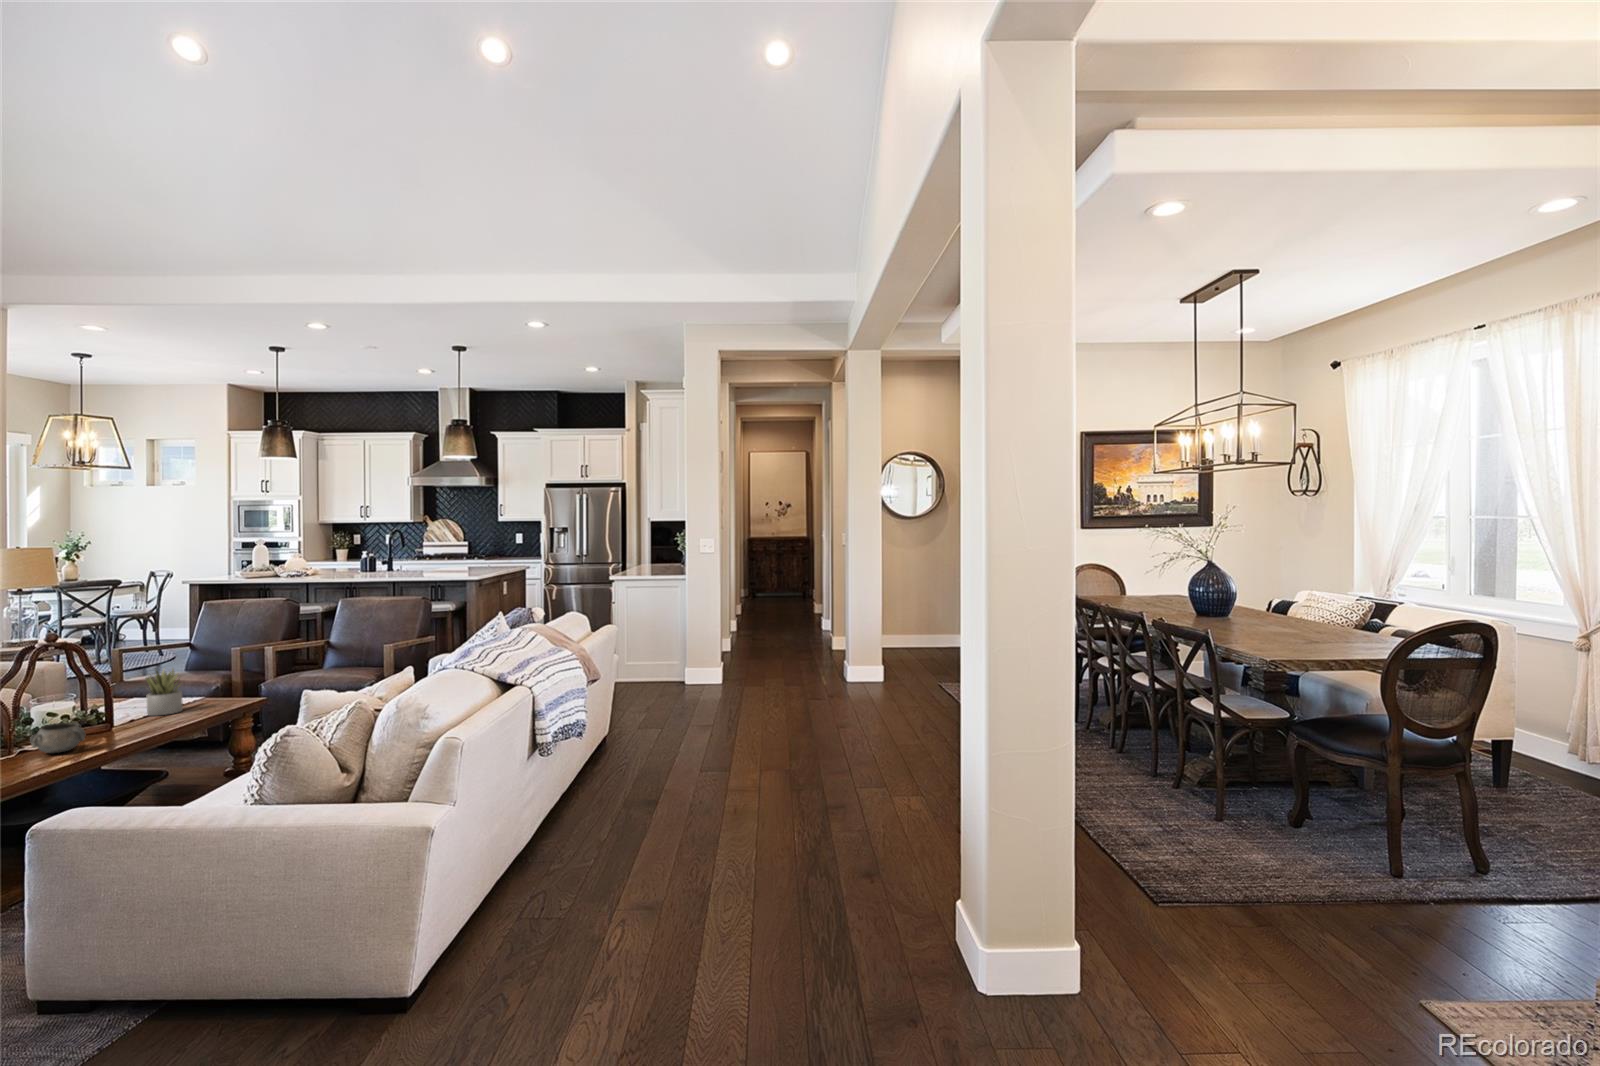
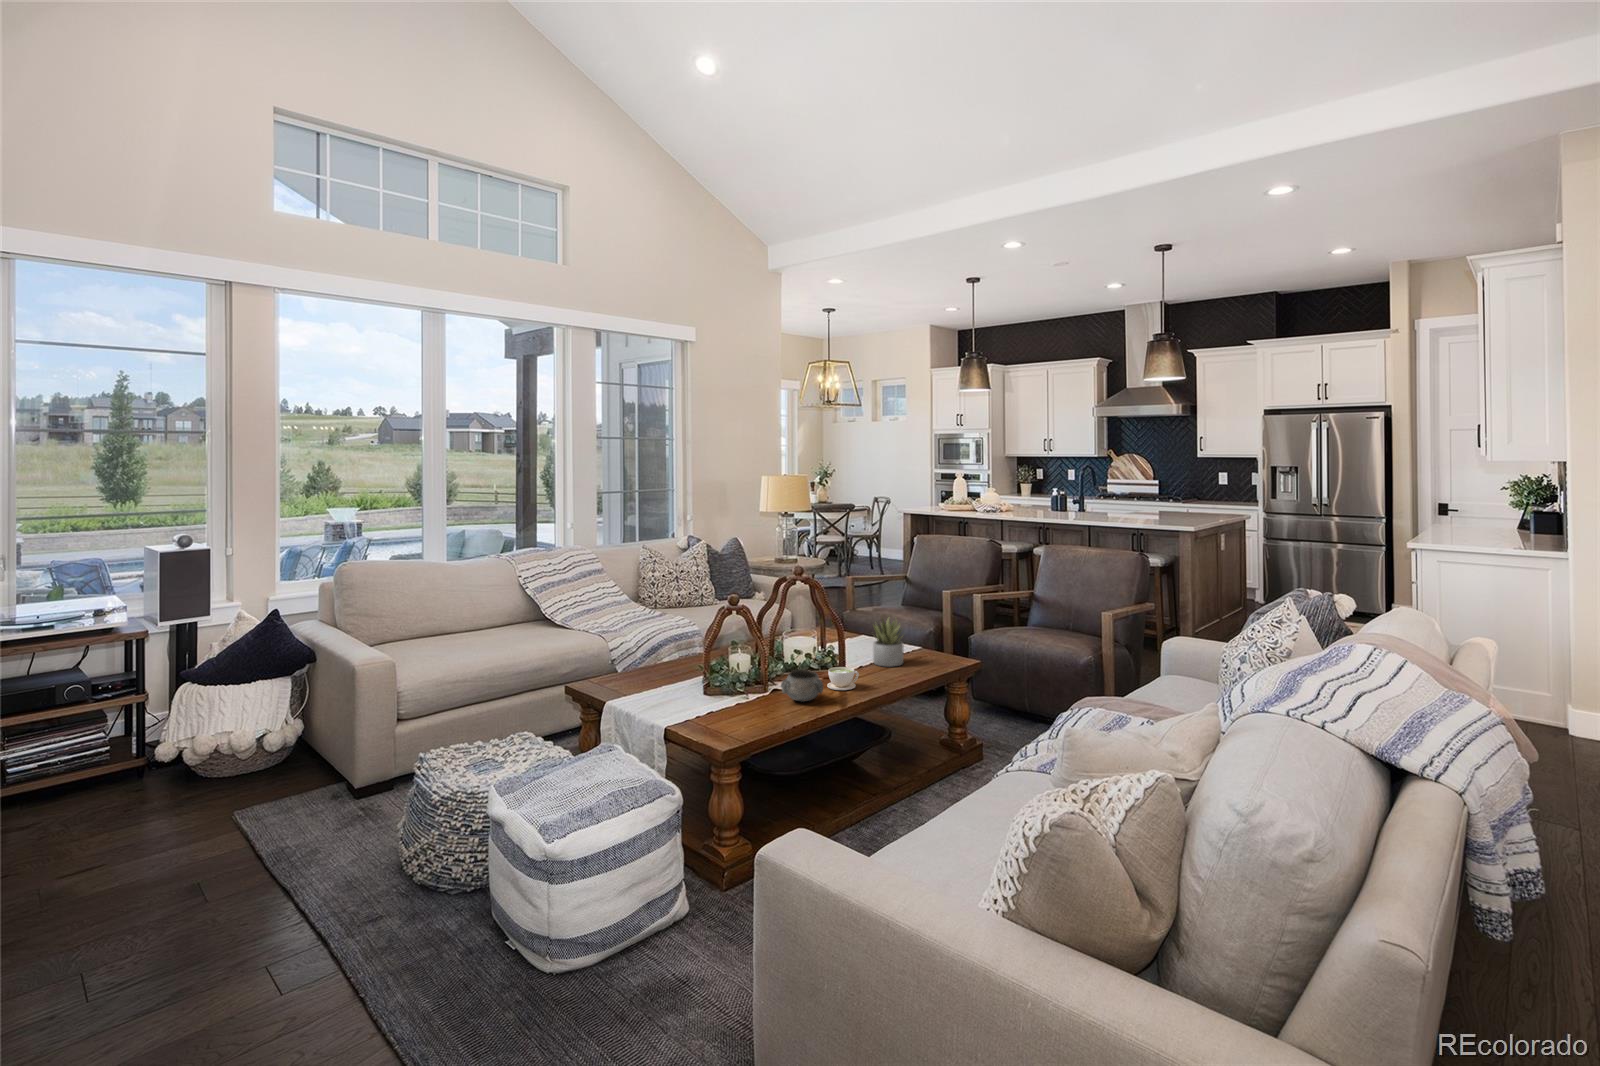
coffee cup: none [90,717,129,739] -> present [827,667,859,690]

